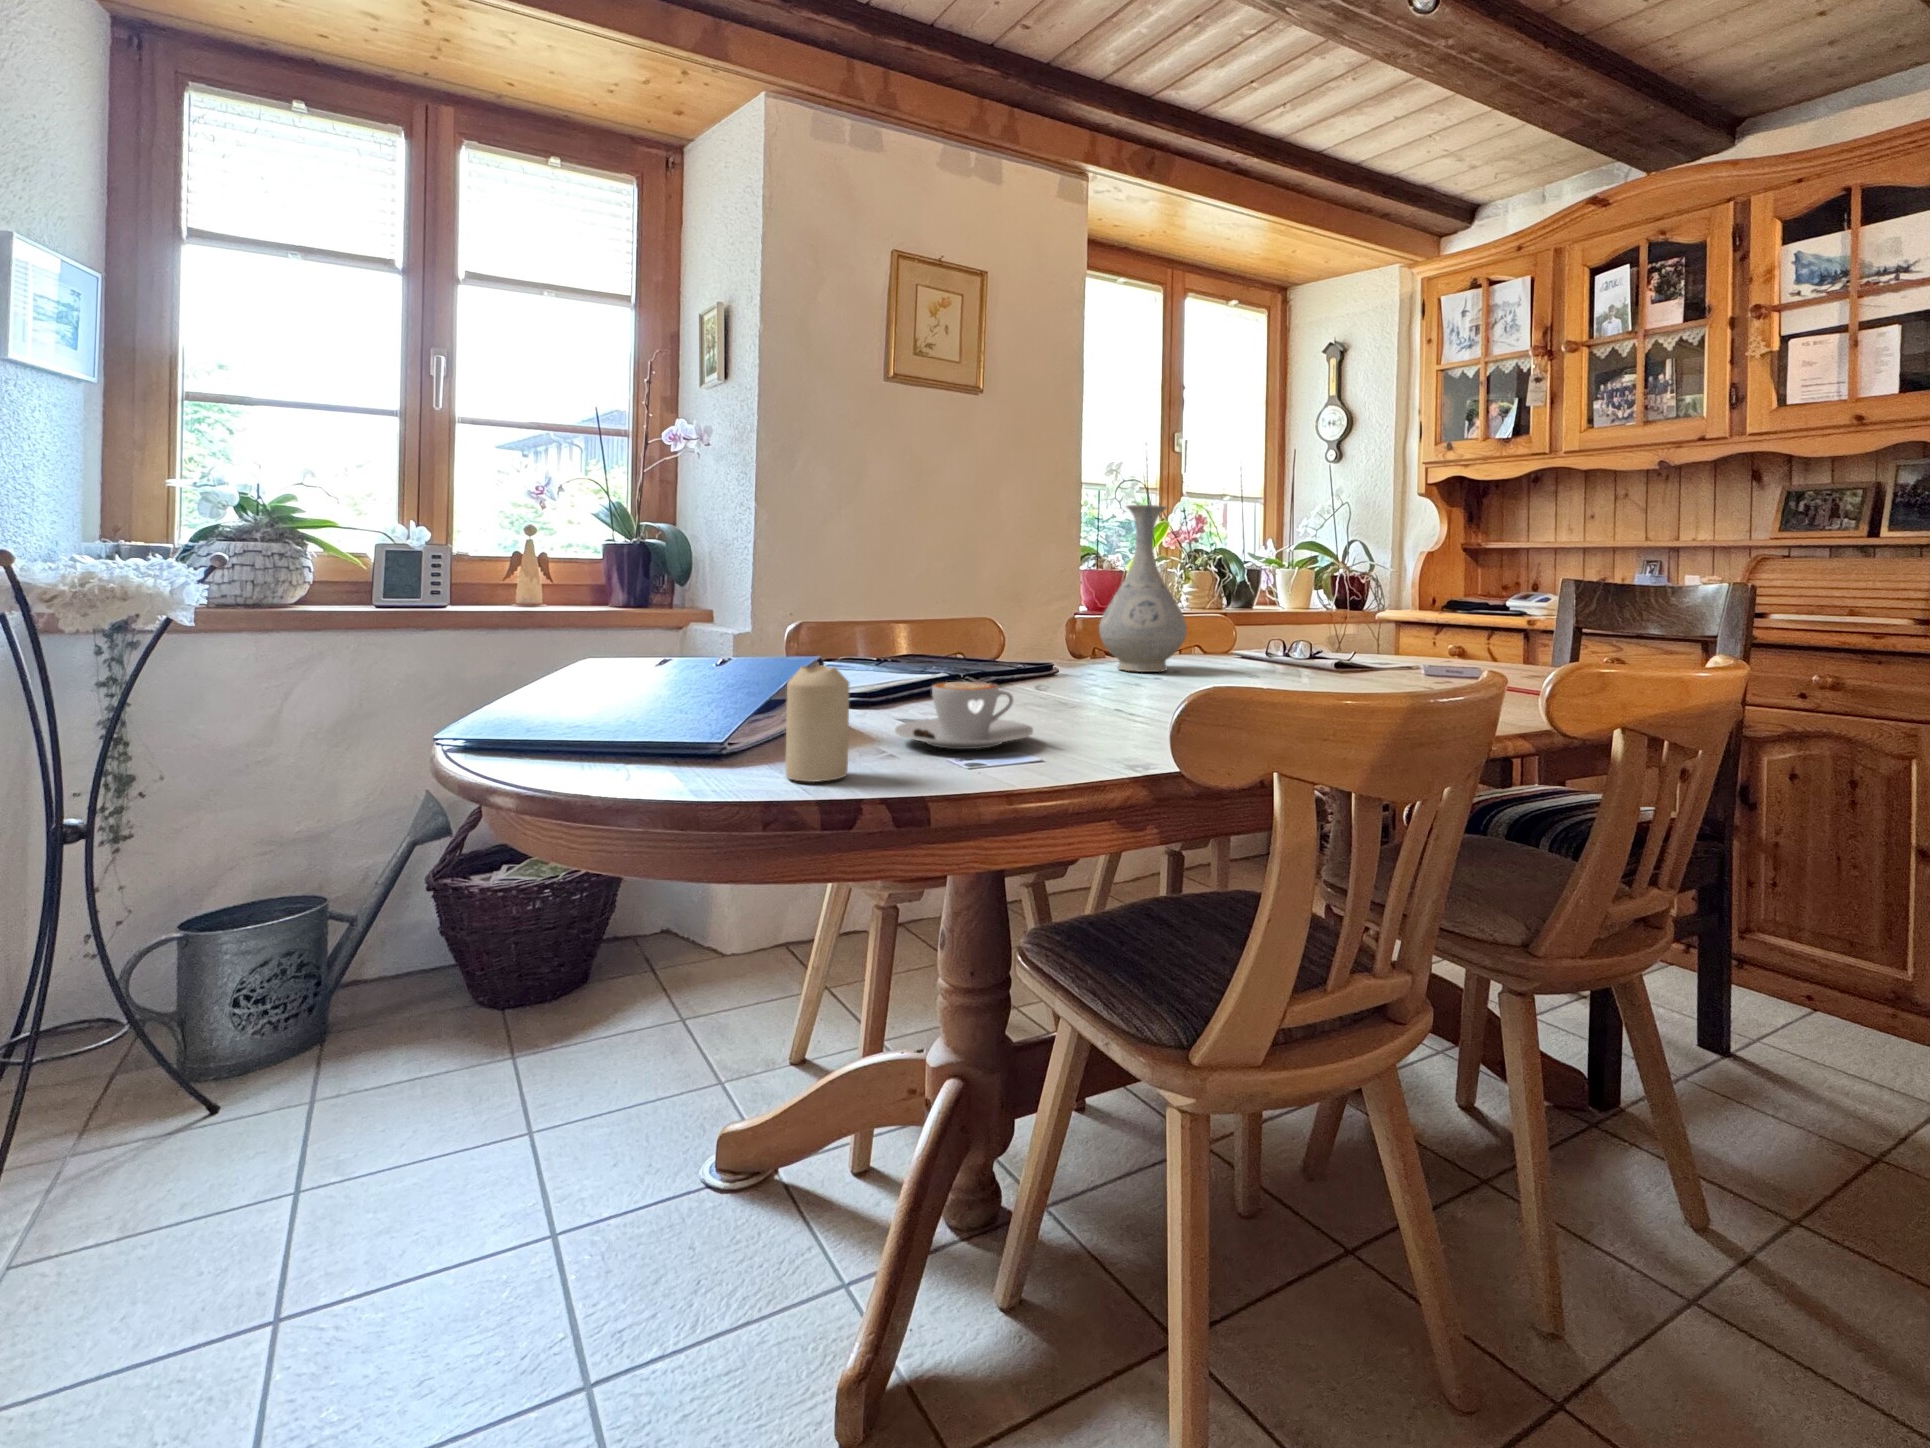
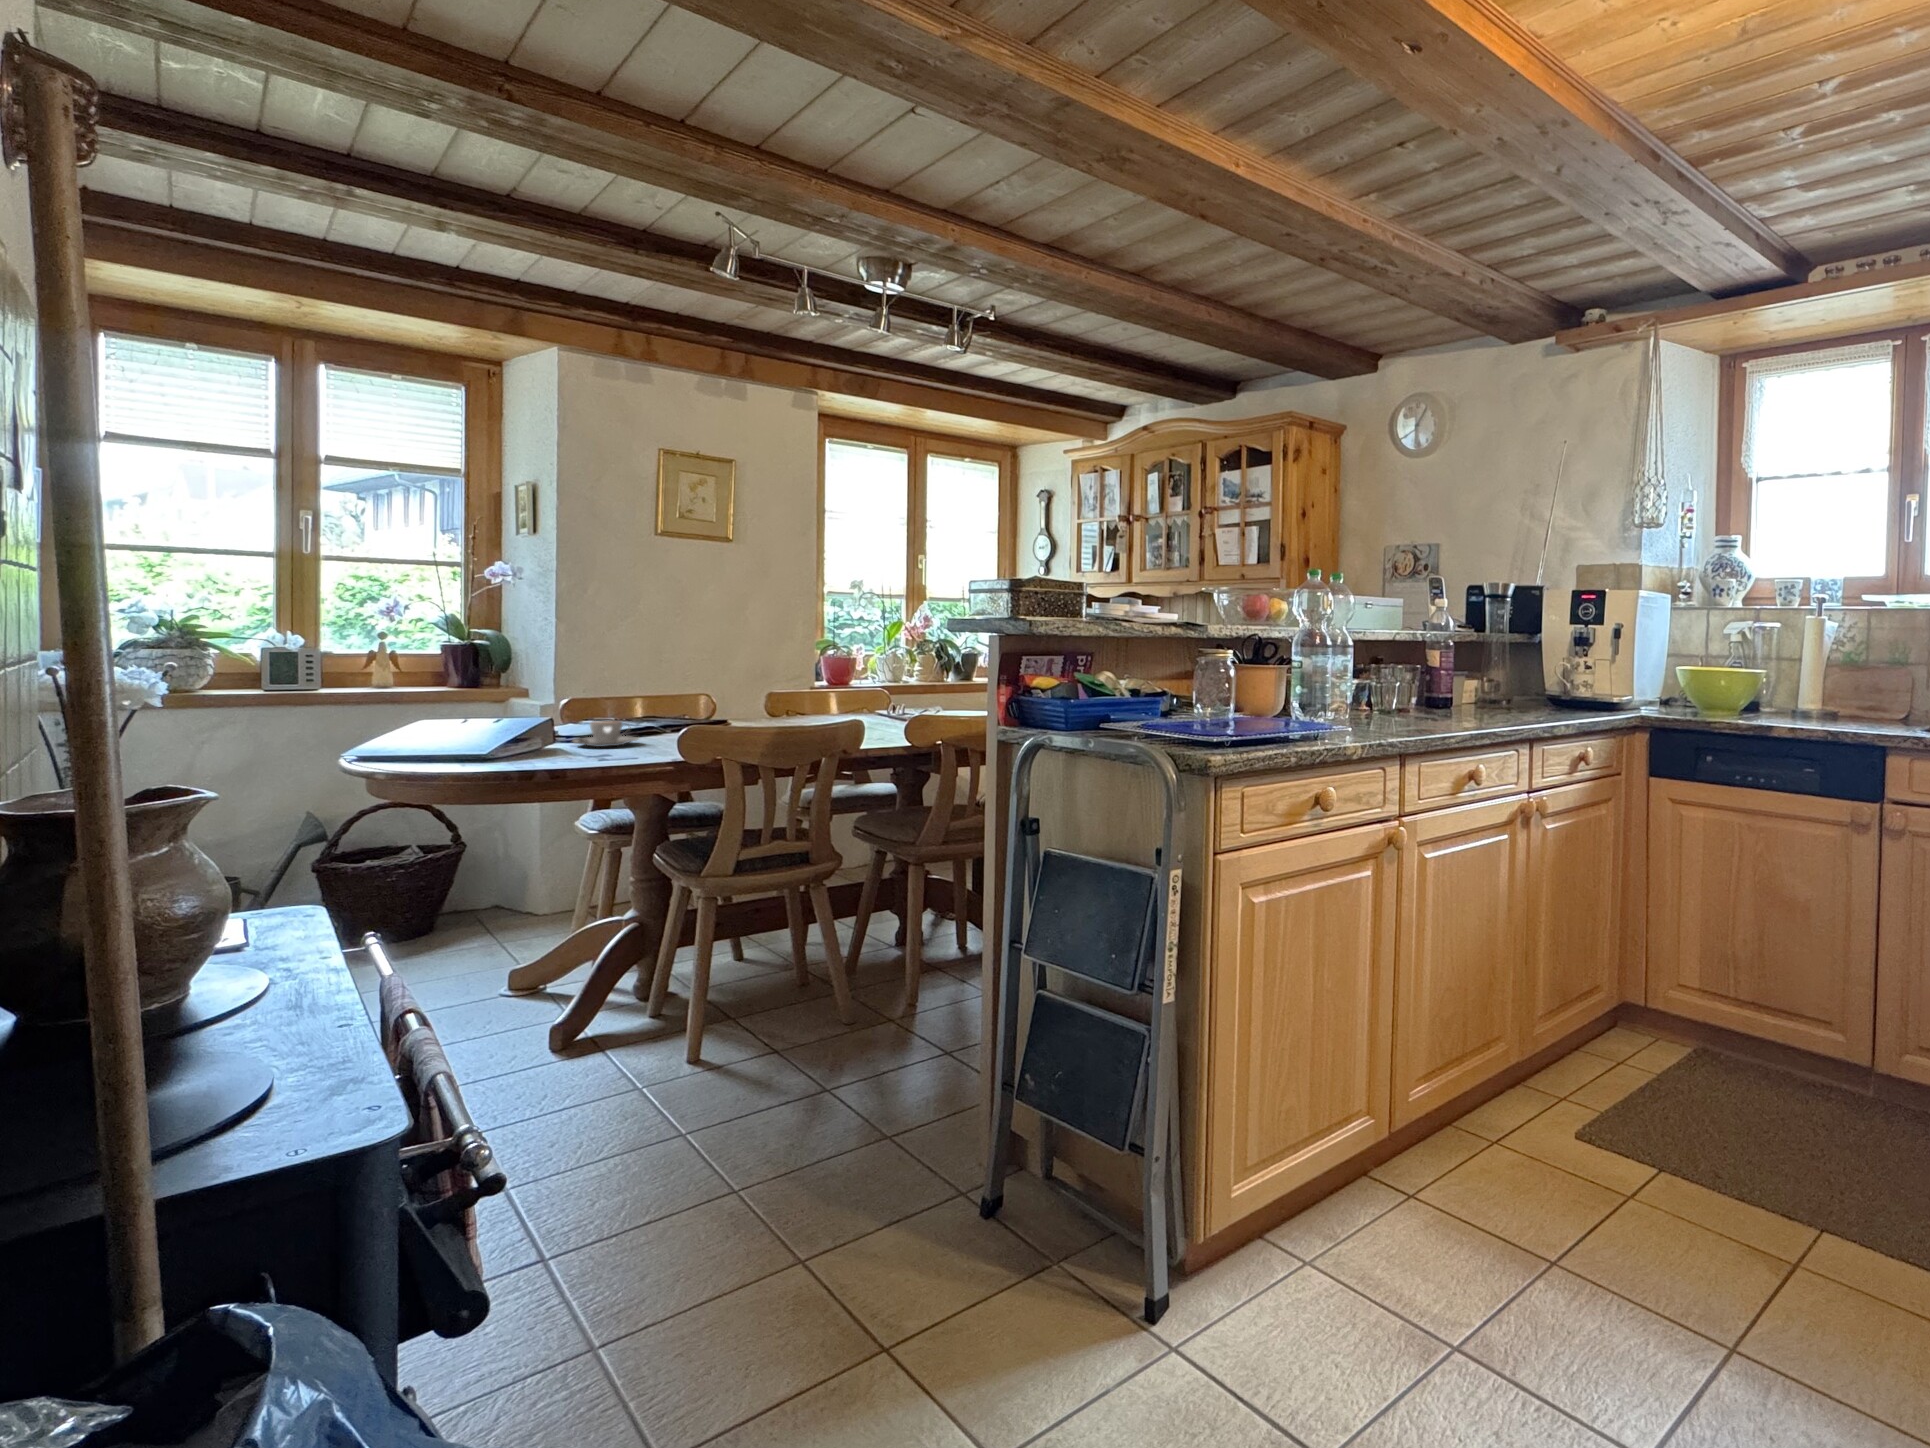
vase: present [1099,505,1187,672] -> none [748,631,800,719]
candle: present [786,665,849,782] -> none [510,713,538,755]

